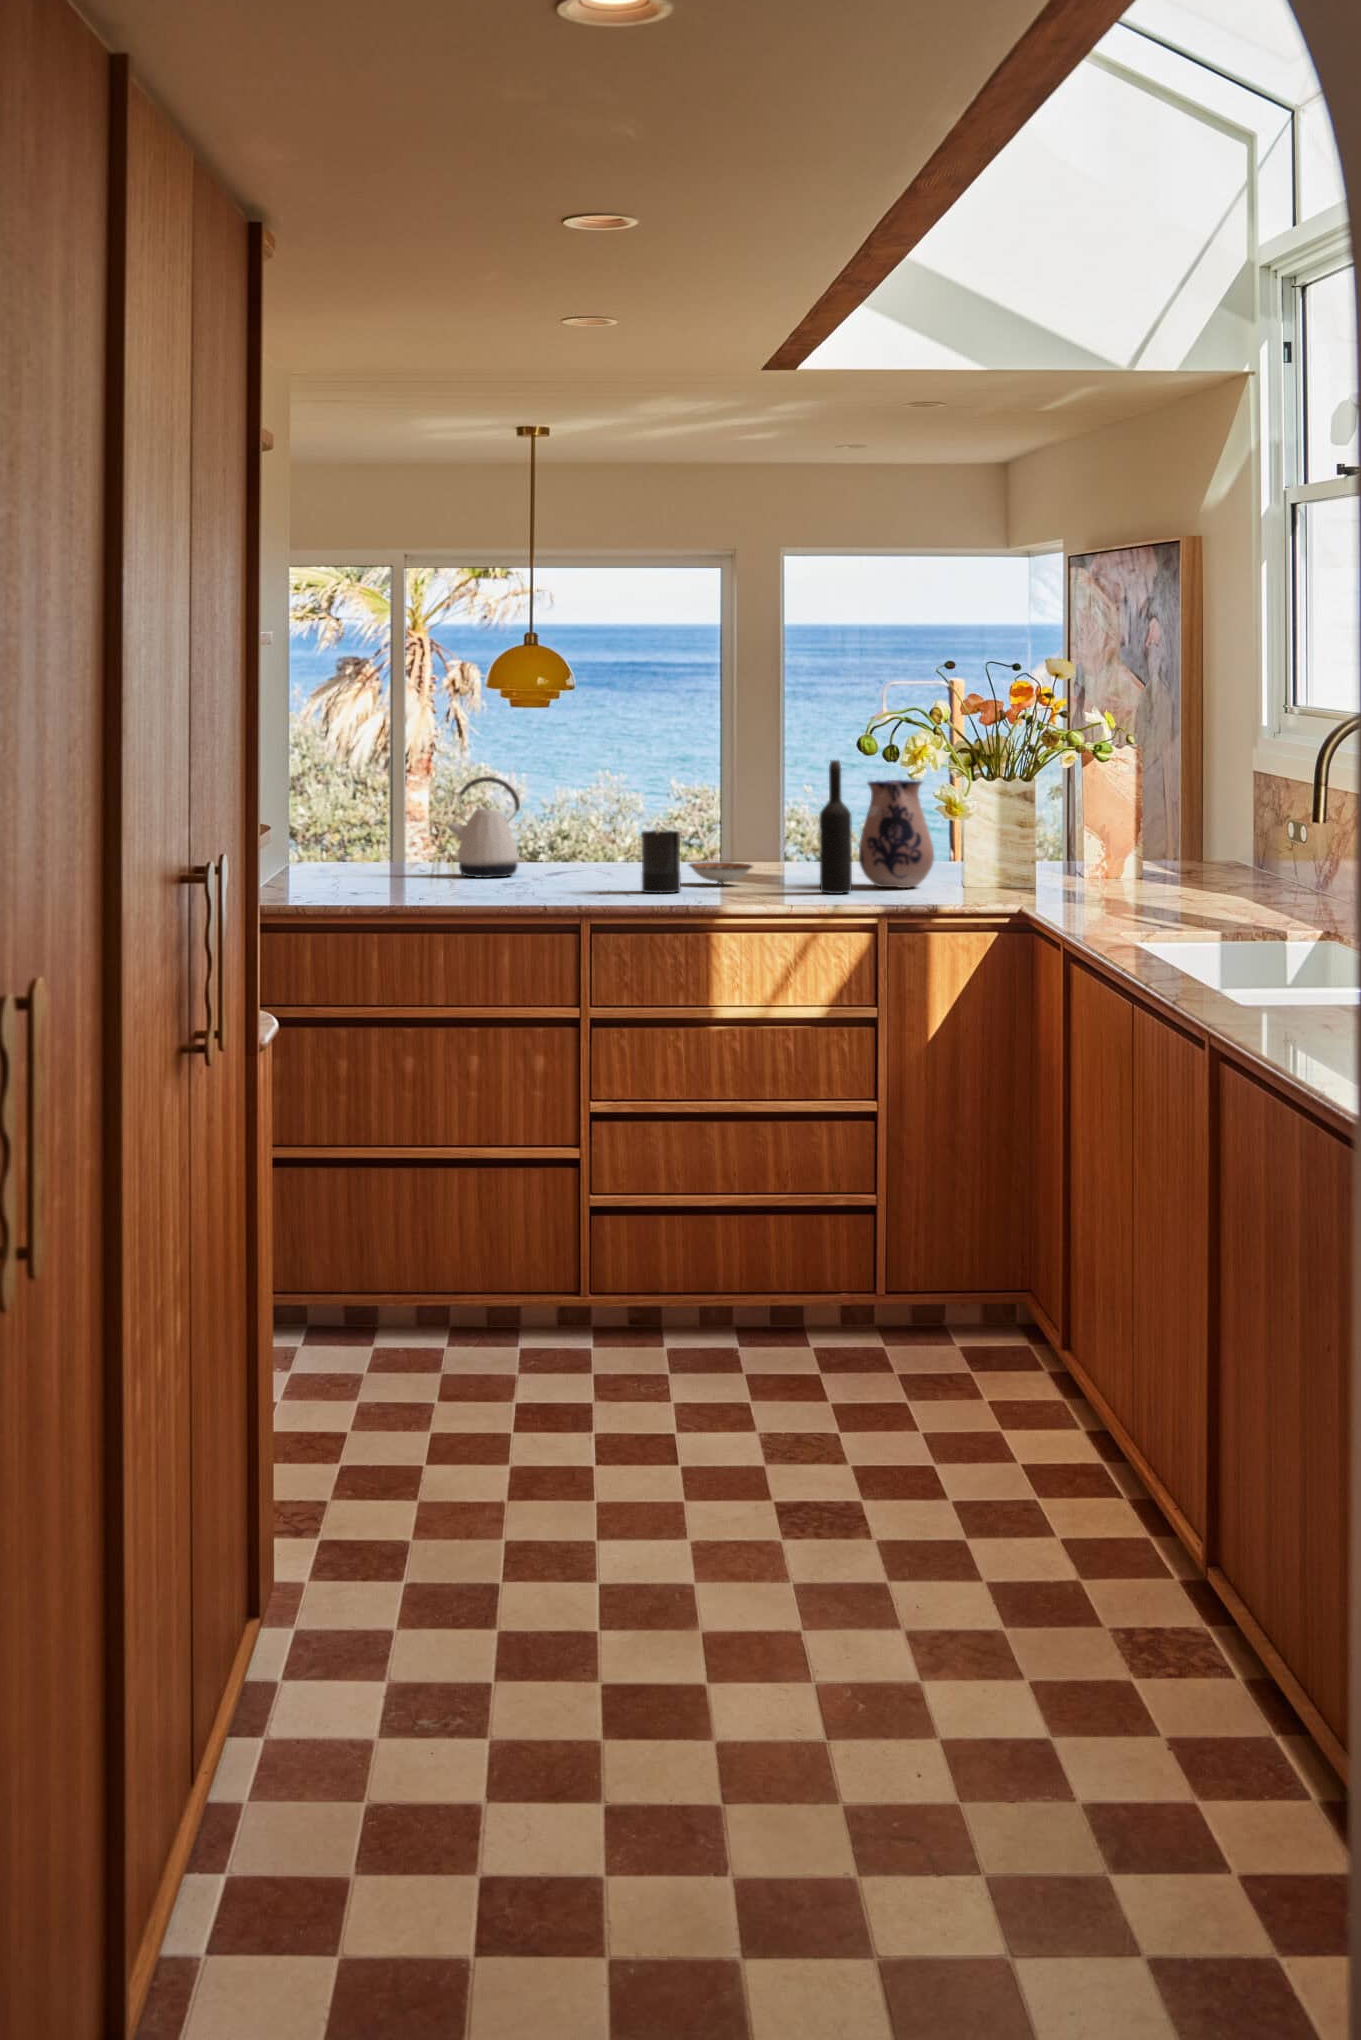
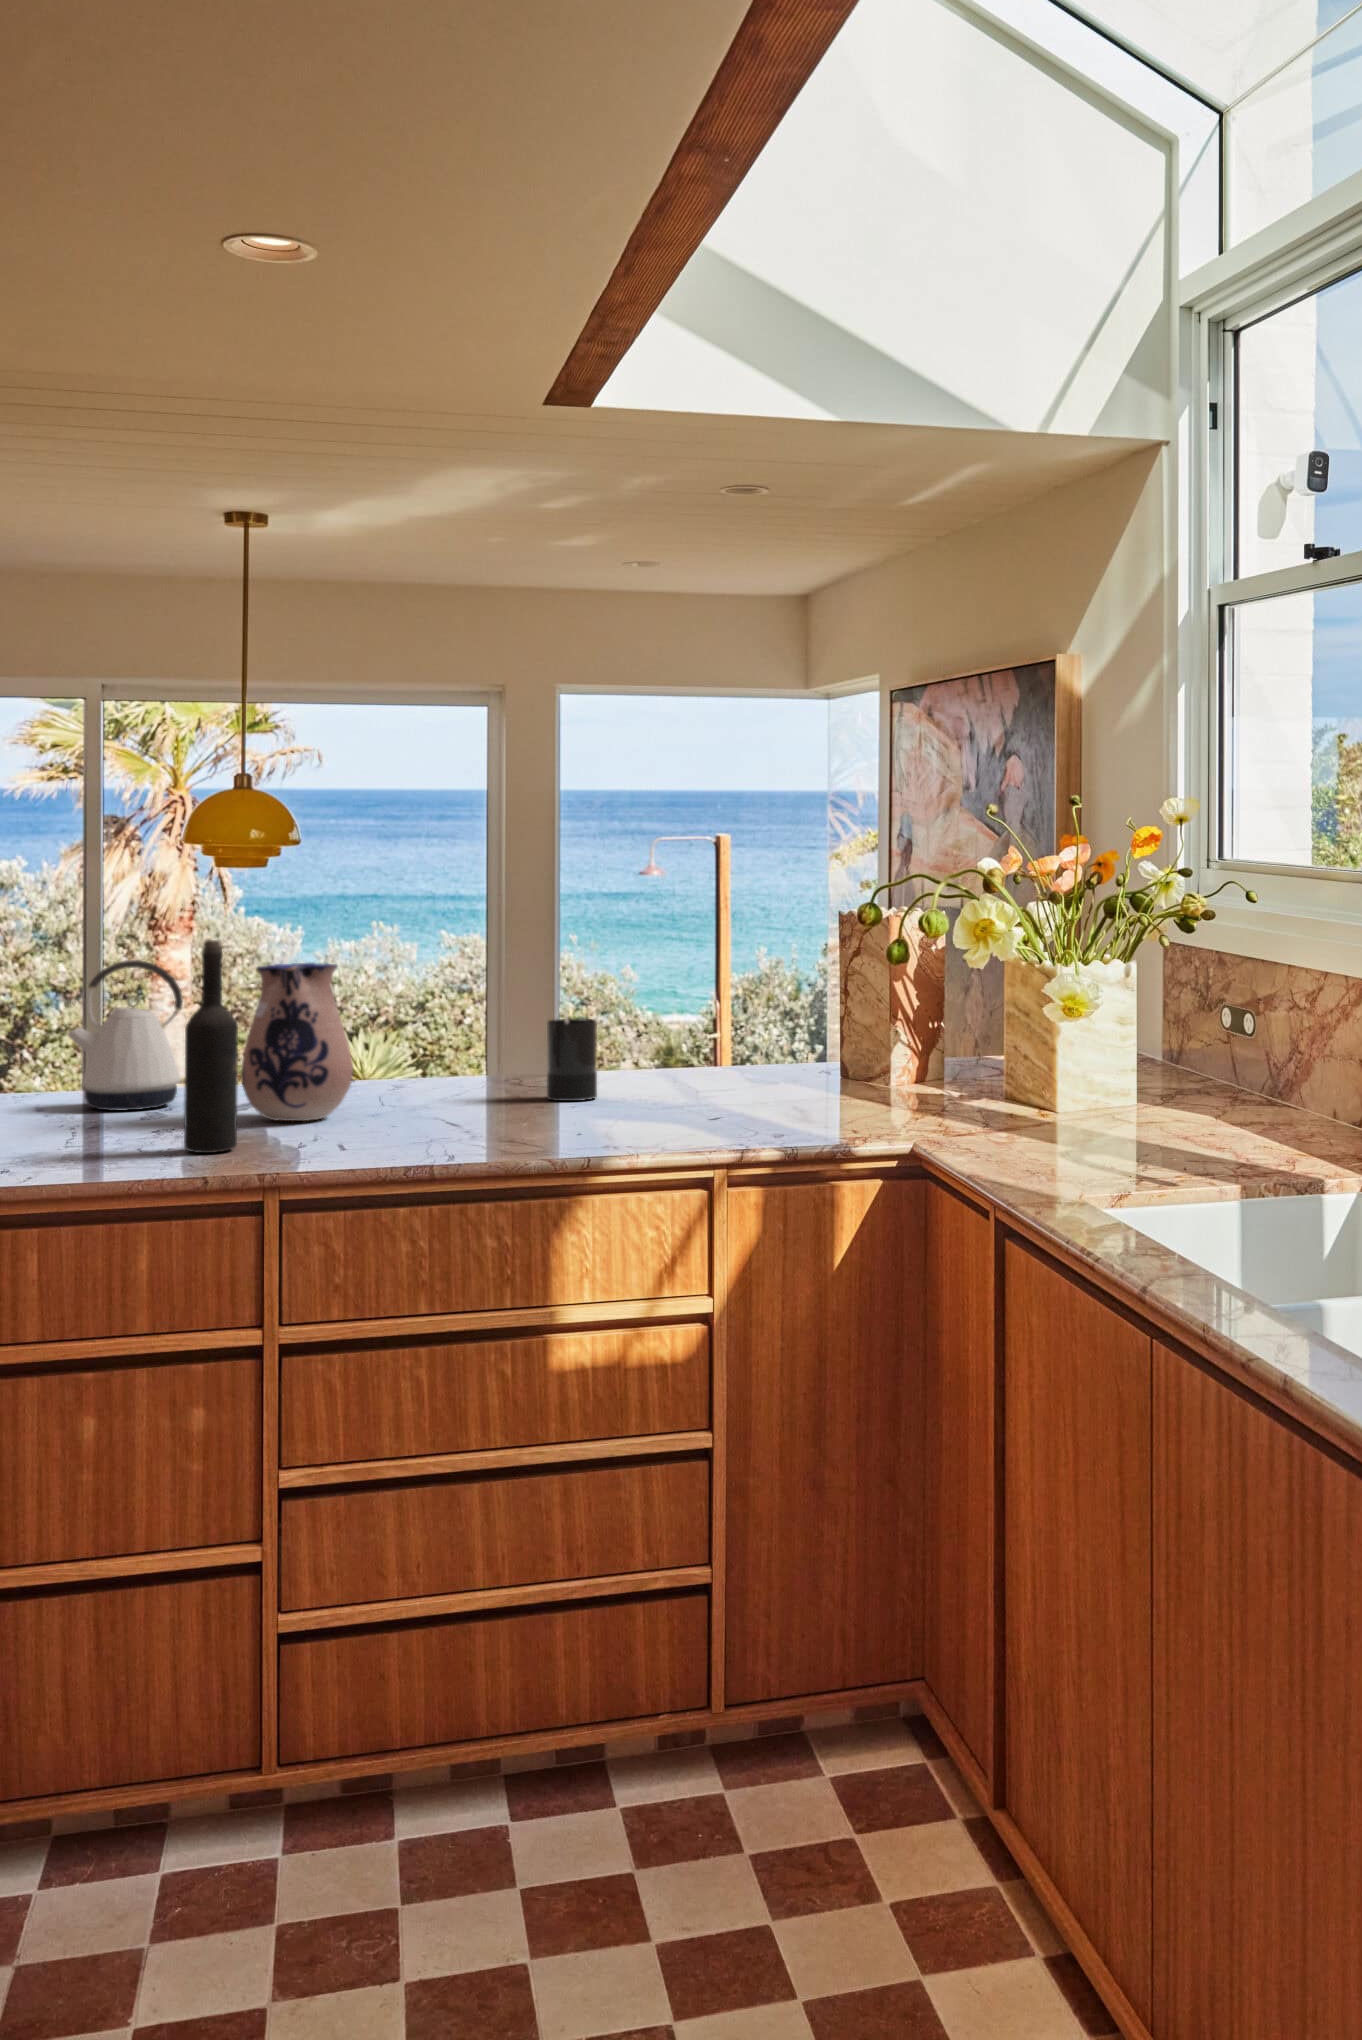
wine bottle: present [819,760,852,894] -> present [184,940,238,1153]
ceramic pitcher: present [859,780,934,888] -> present [241,963,353,1121]
candle: present [641,824,681,893] -> present [547,1013,597,1101]
ceramic bowl: present [689,862,753,884] -> none [434,1080,529,1114]

